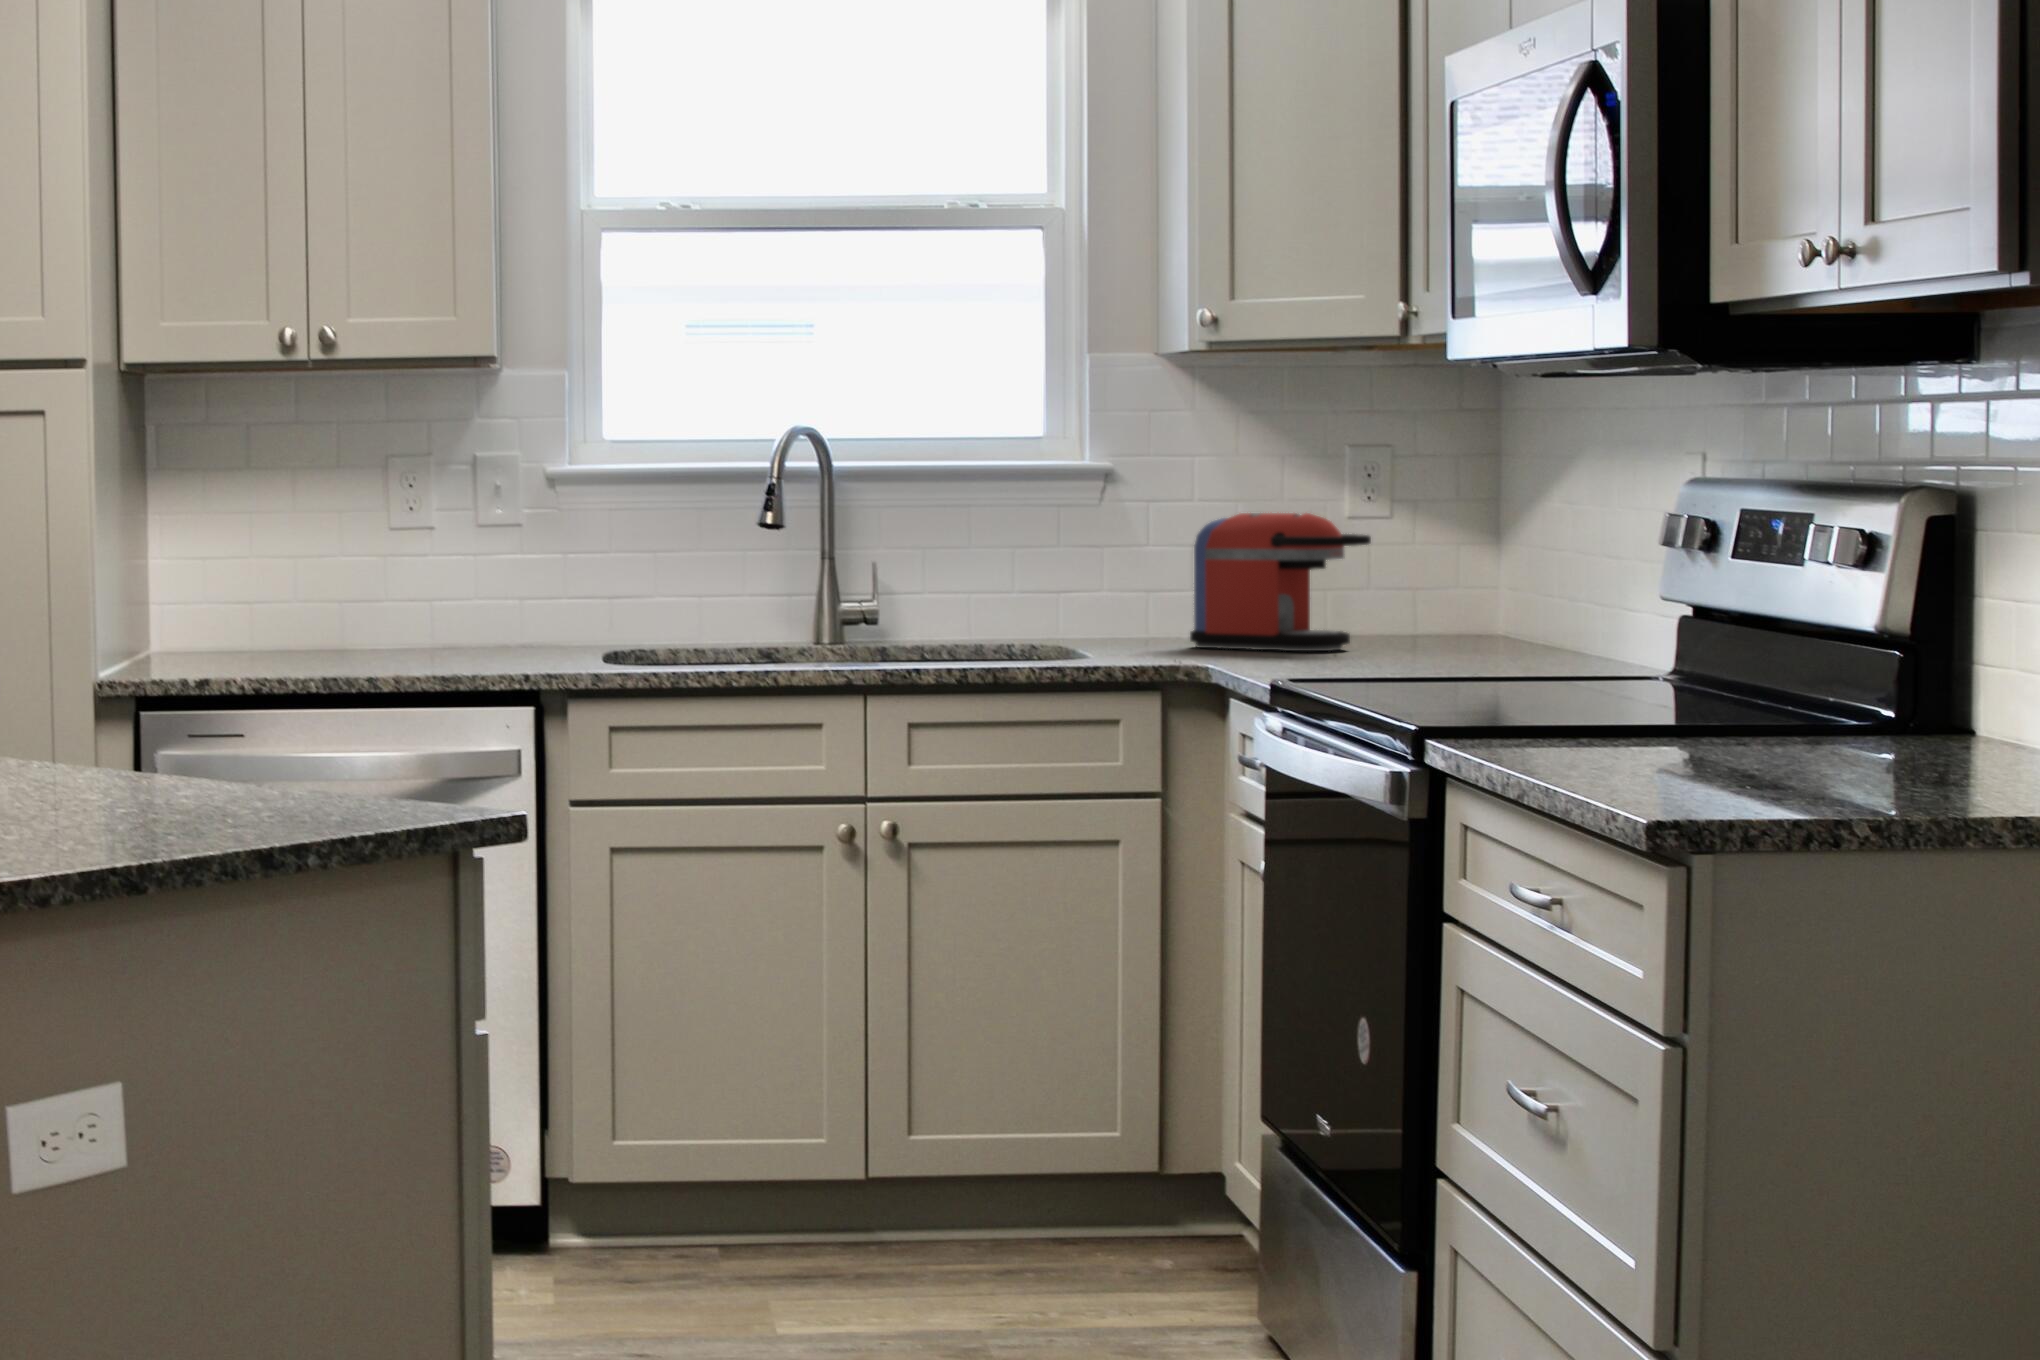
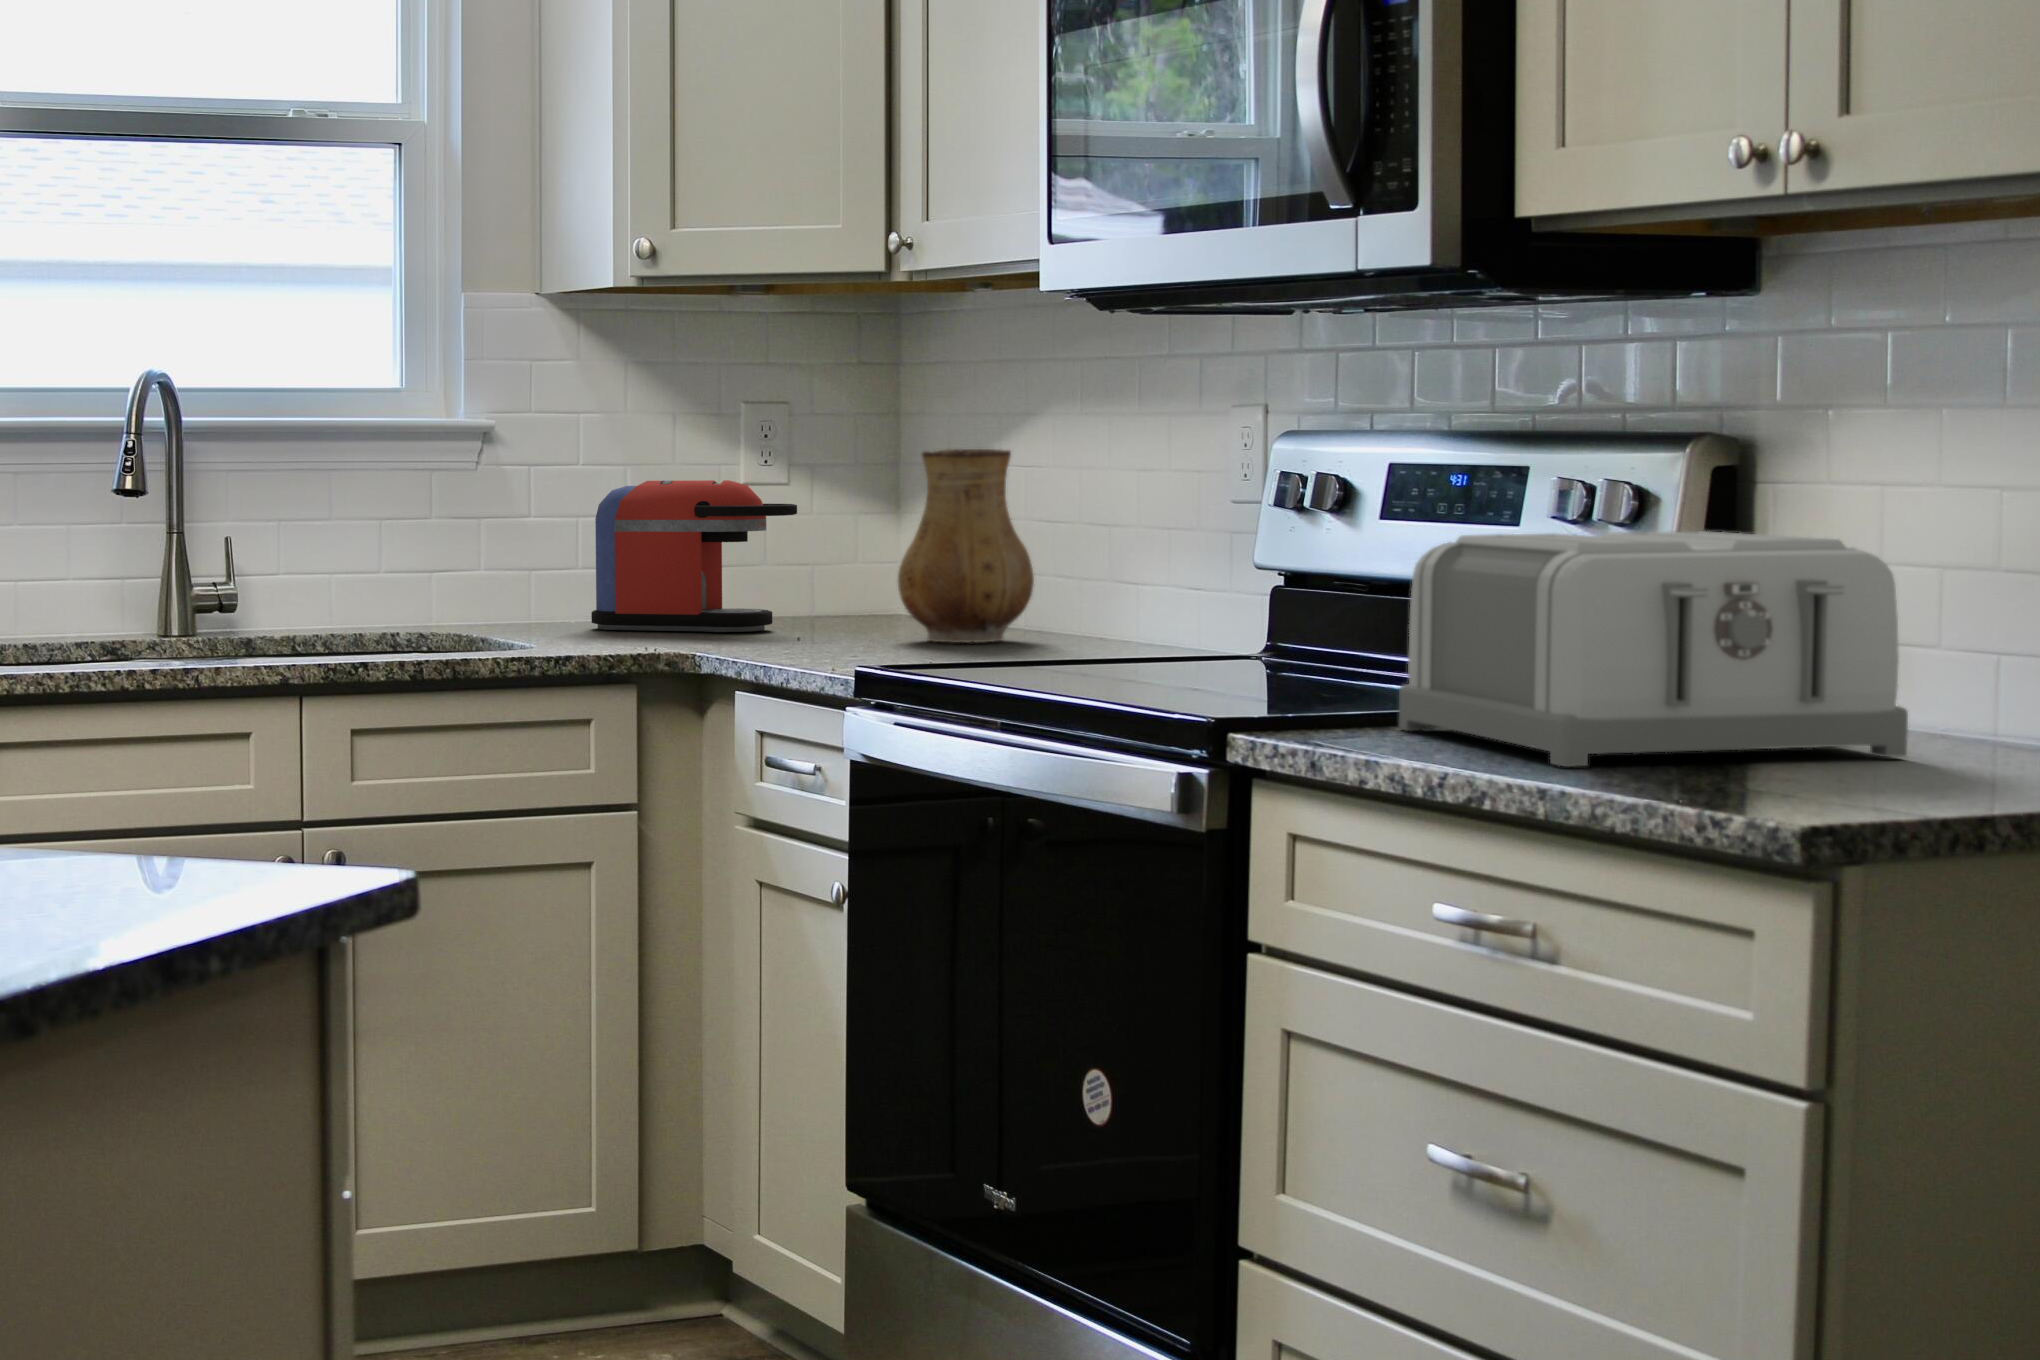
ceramic pitcher: none [1426,486,1554,664] -> present [898,449,1034,643]
toaster: none [1585,571,1921,761] -> present [1399,531,1908,767]

